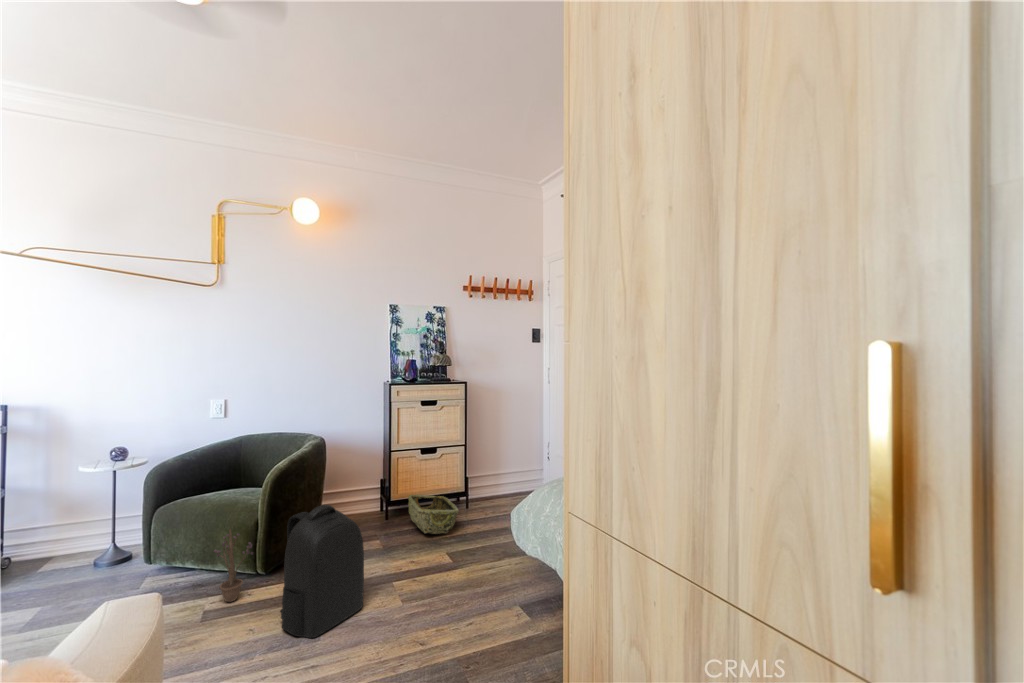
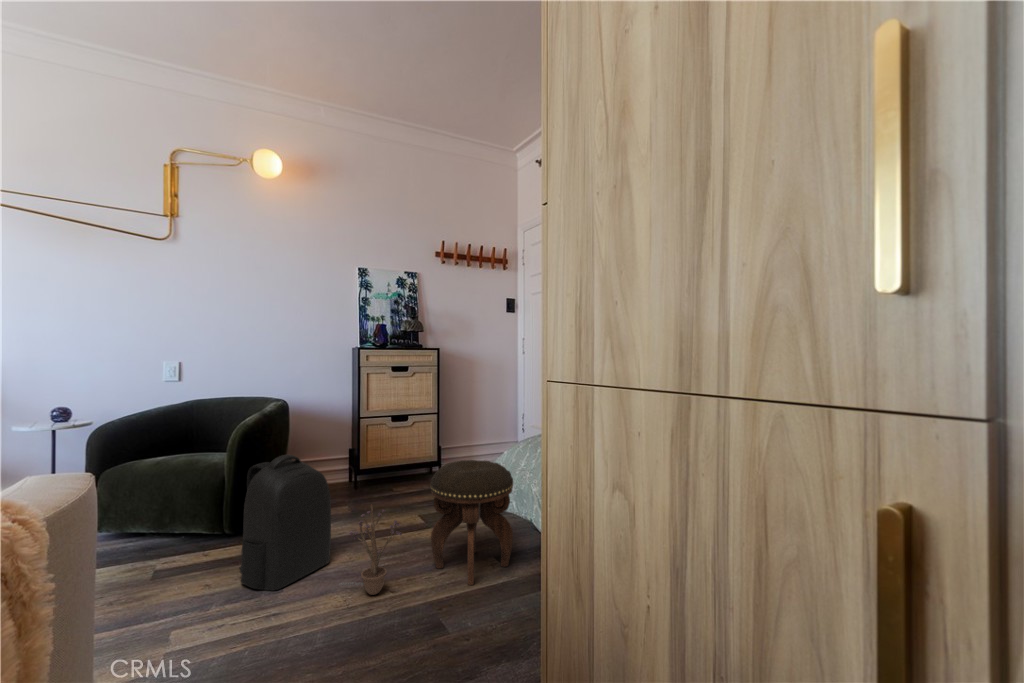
woven basket: present [408,495,459,534] -> none [379,461,431,498]
footstool: none [457,511,537,640] -> present [430,460,513,585]
decorative plant: present [207,529,253,602] -> present [340,504,402,595]

